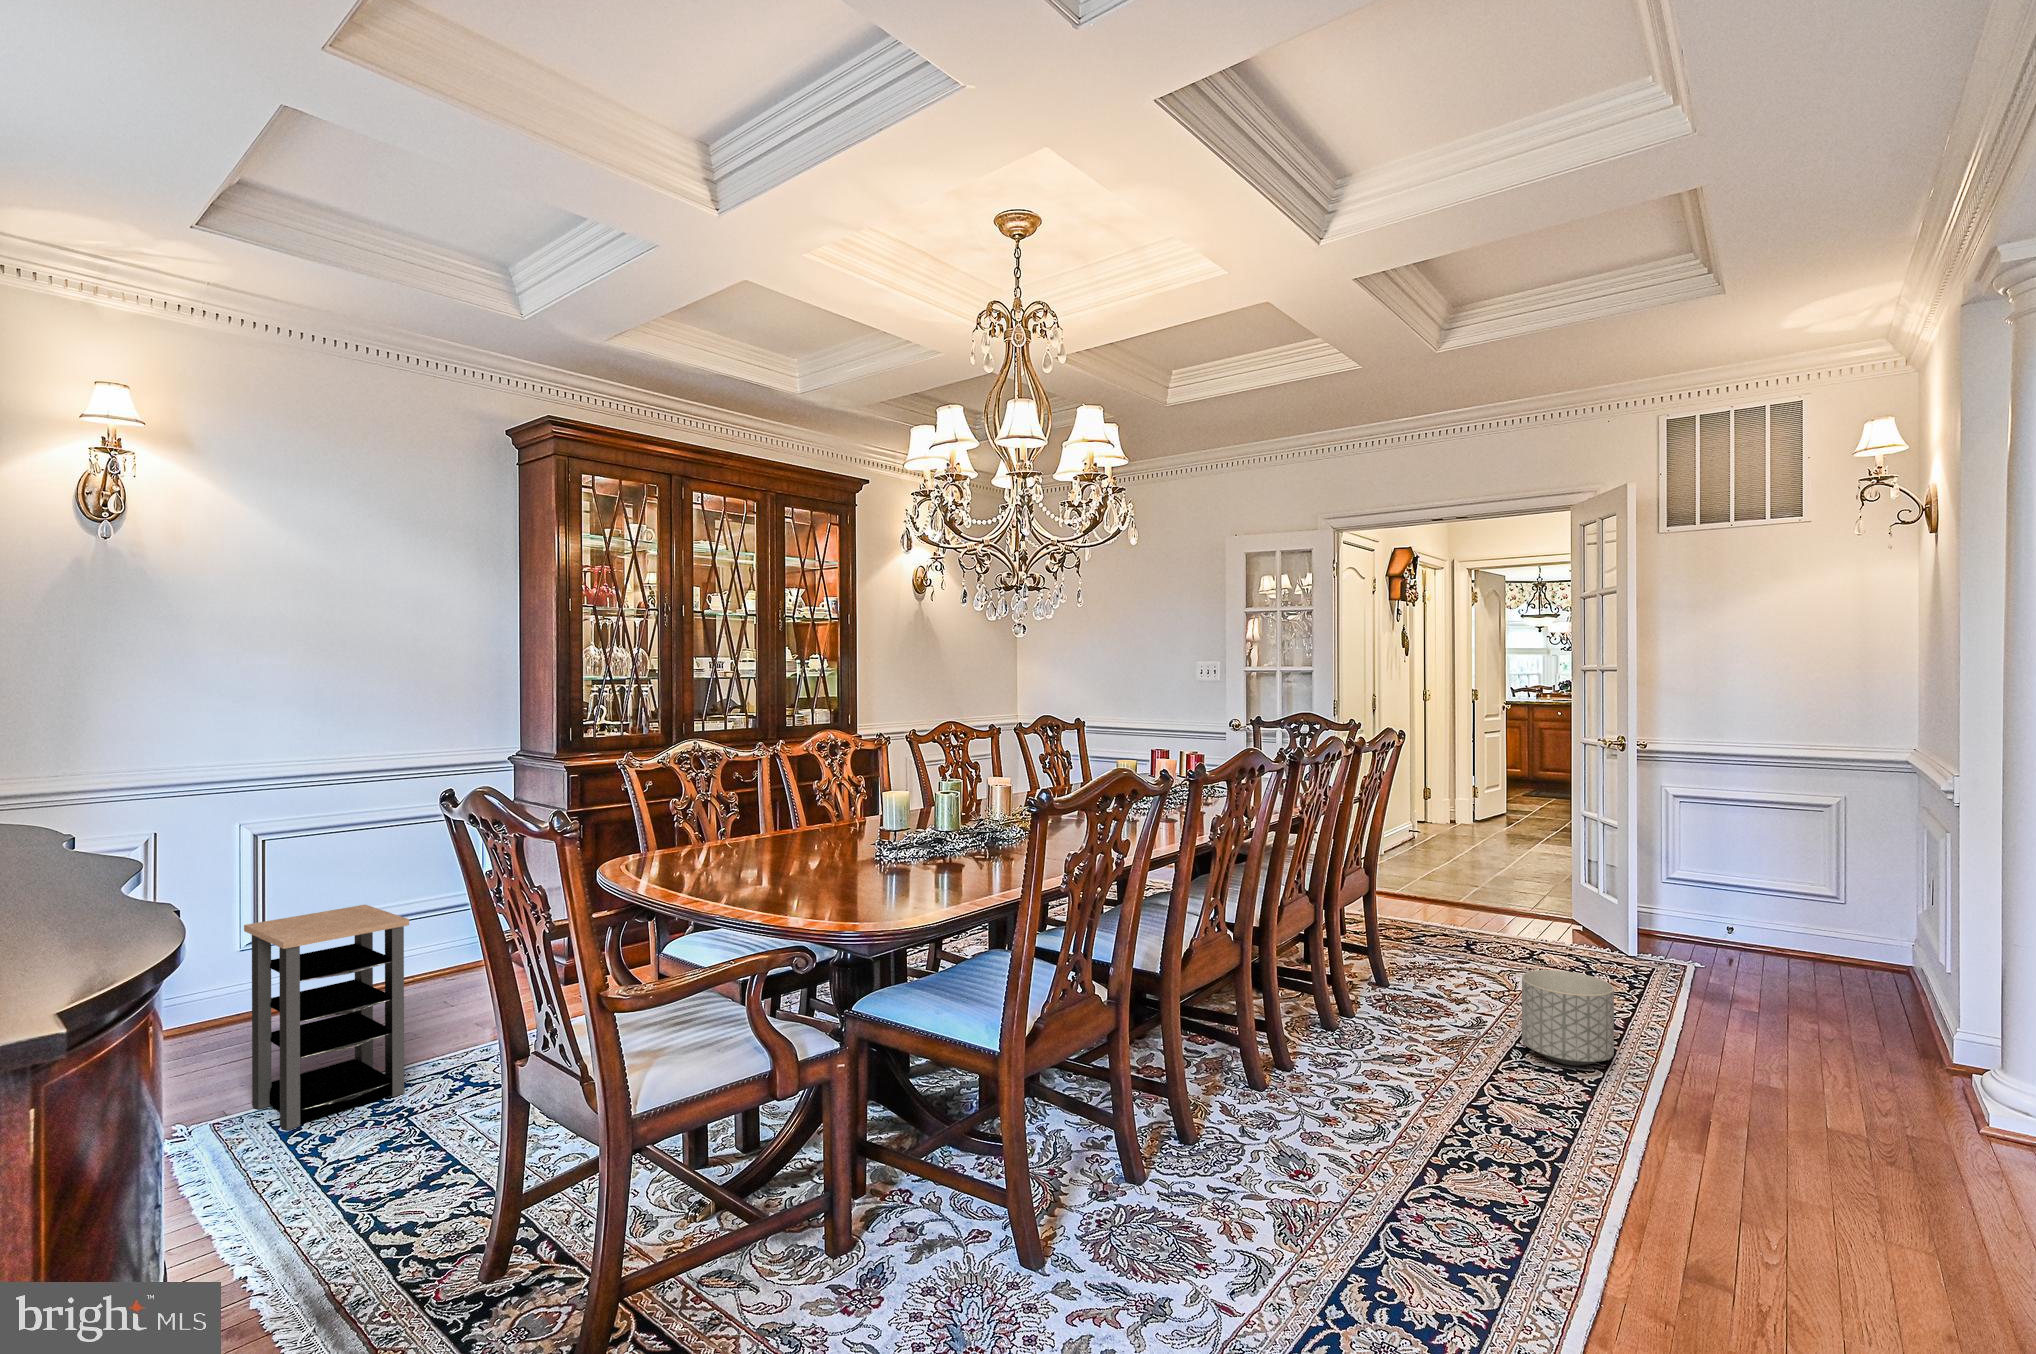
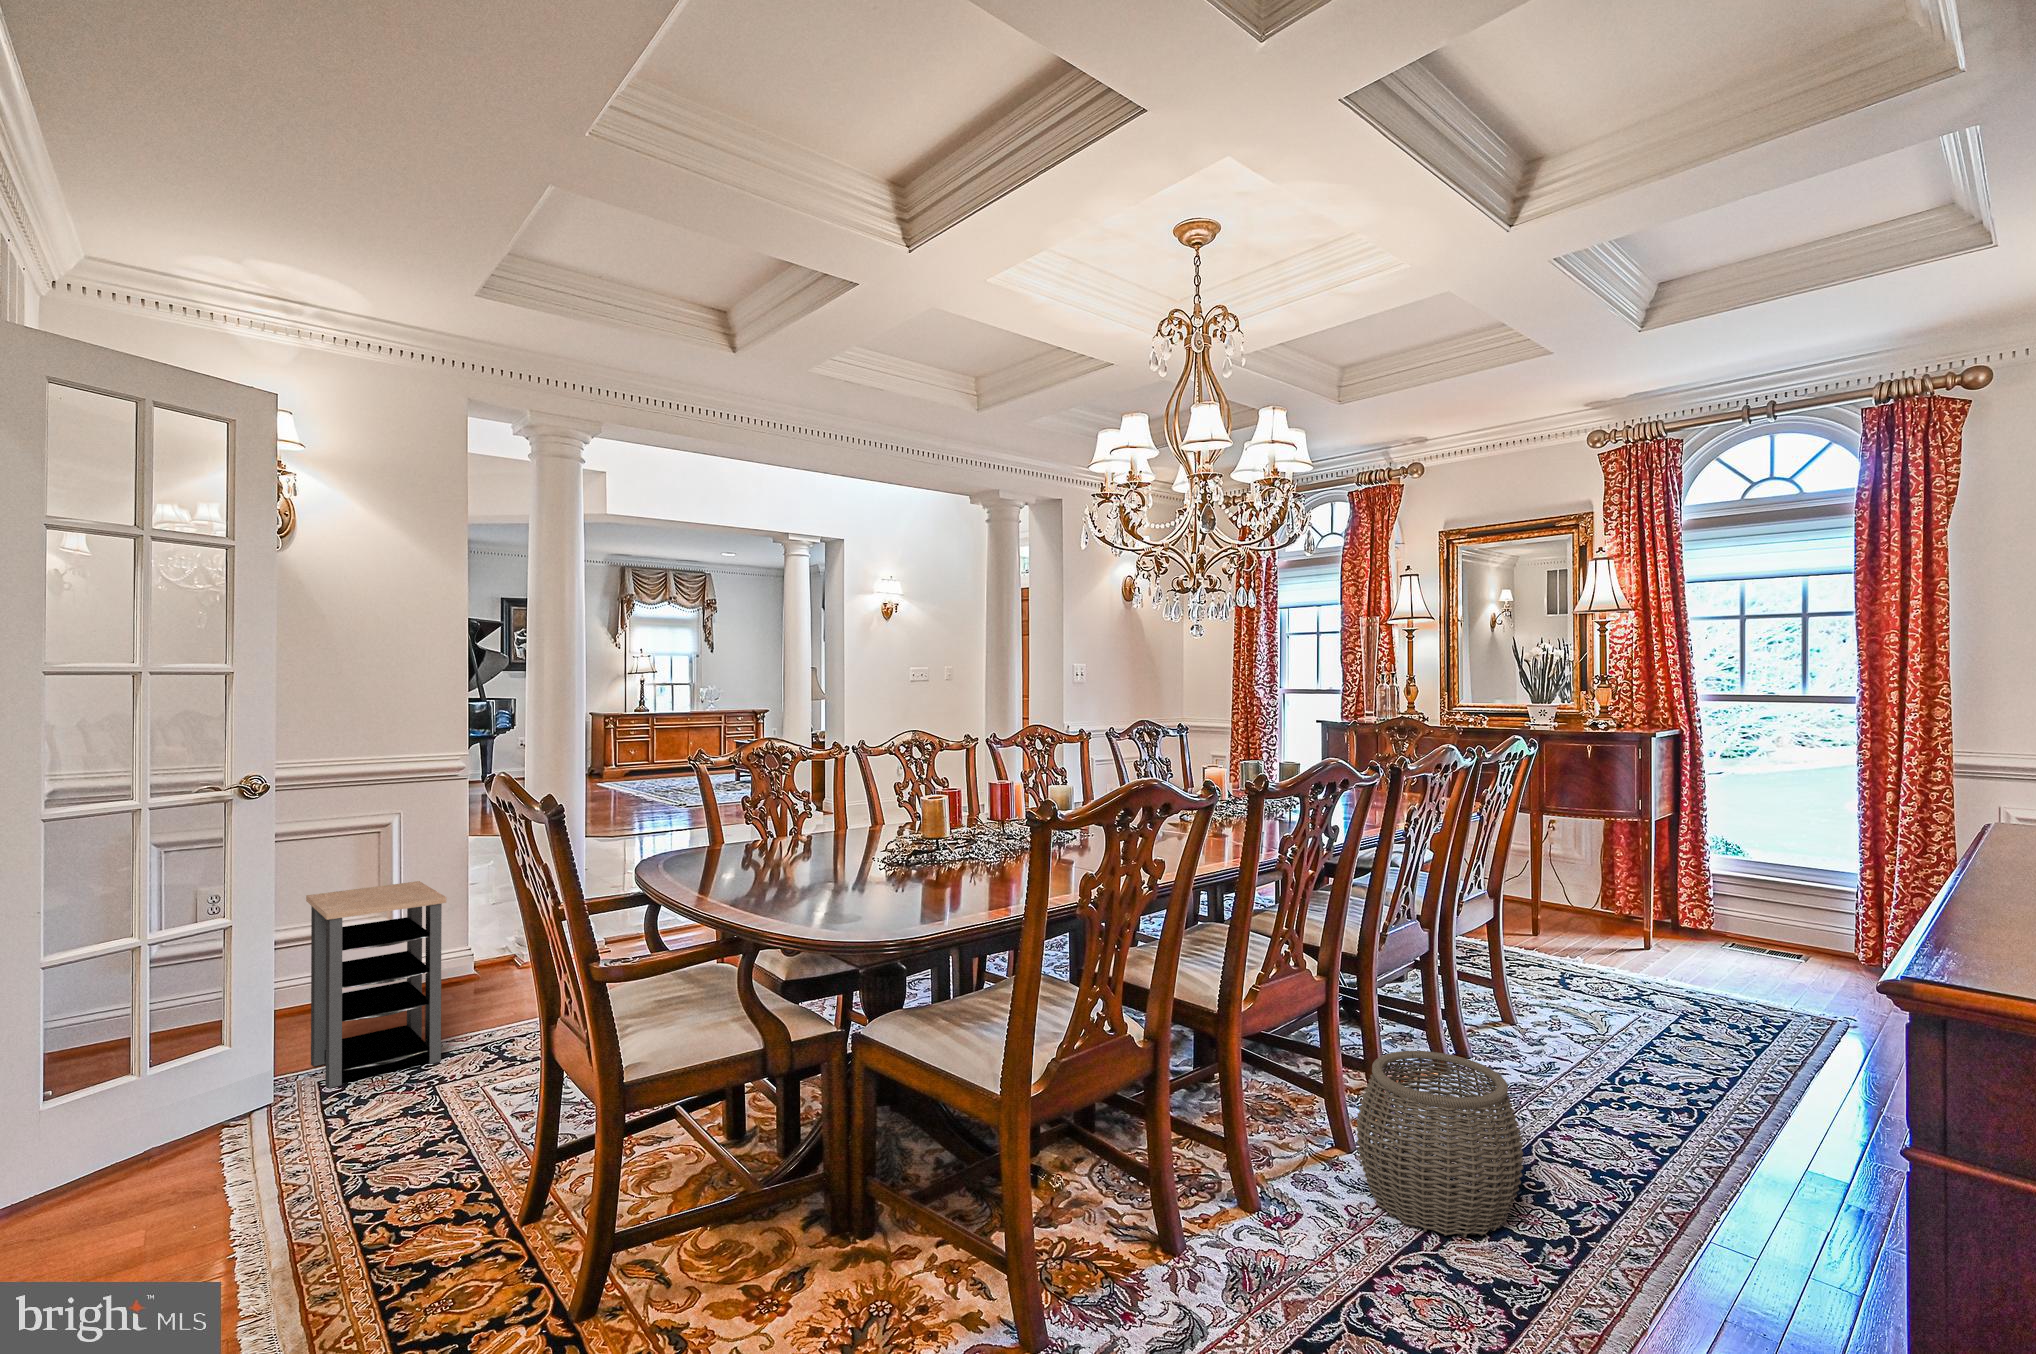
planter: present [1522,970,1614,1066] -> none [1592,1016,1702,1128]
woven basket: none [1352,1009,1503,1170] -> present [1357,1051,1523,1237]

